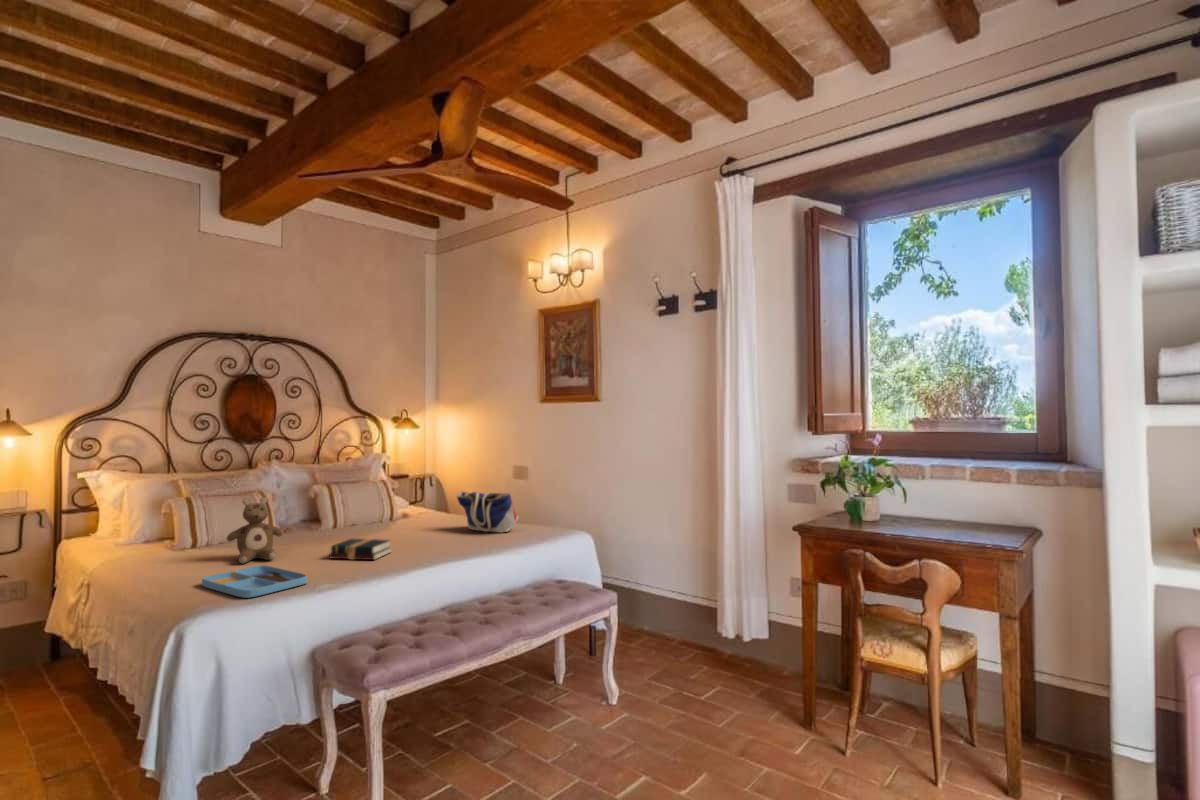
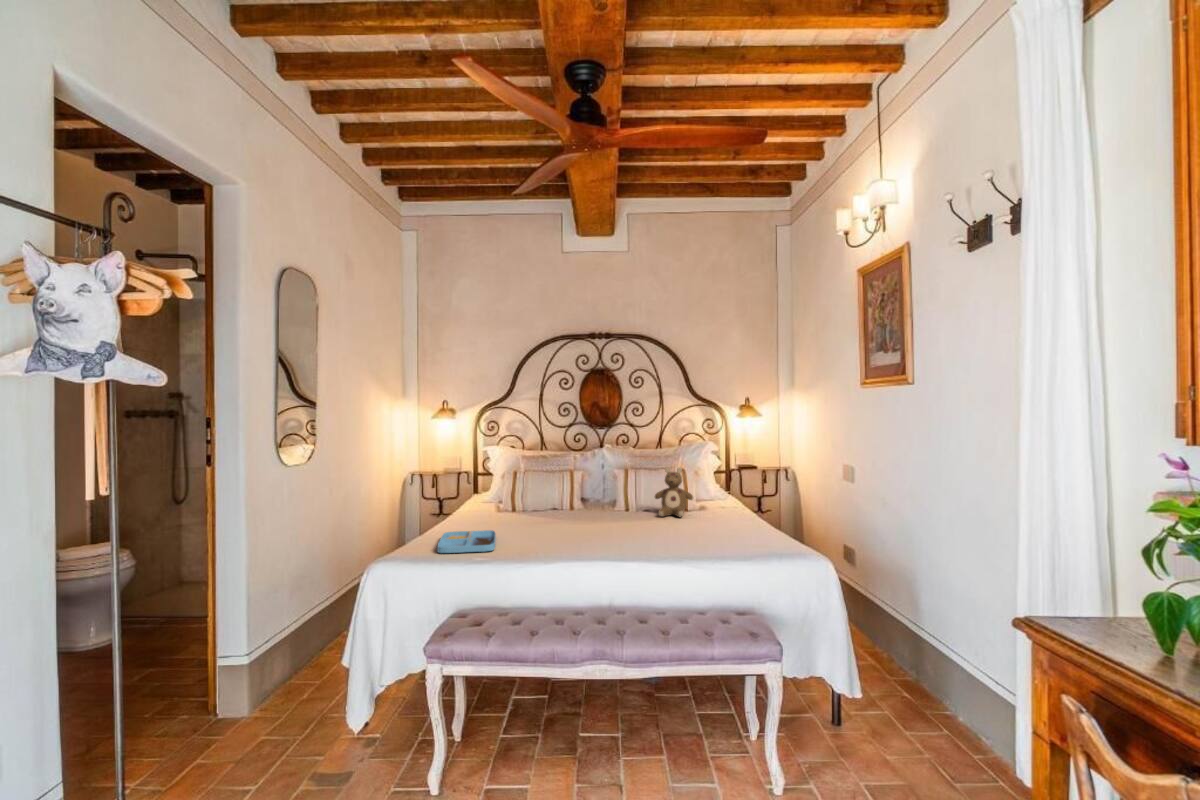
tote bag: present [457,492,518,533] -> none [708,487,769,539]
stuffed bear: present [226,497,283,563] -> present [655,467,693,517]
hardback book: present [329,539,392,560] -> none [553,520,607,543]

